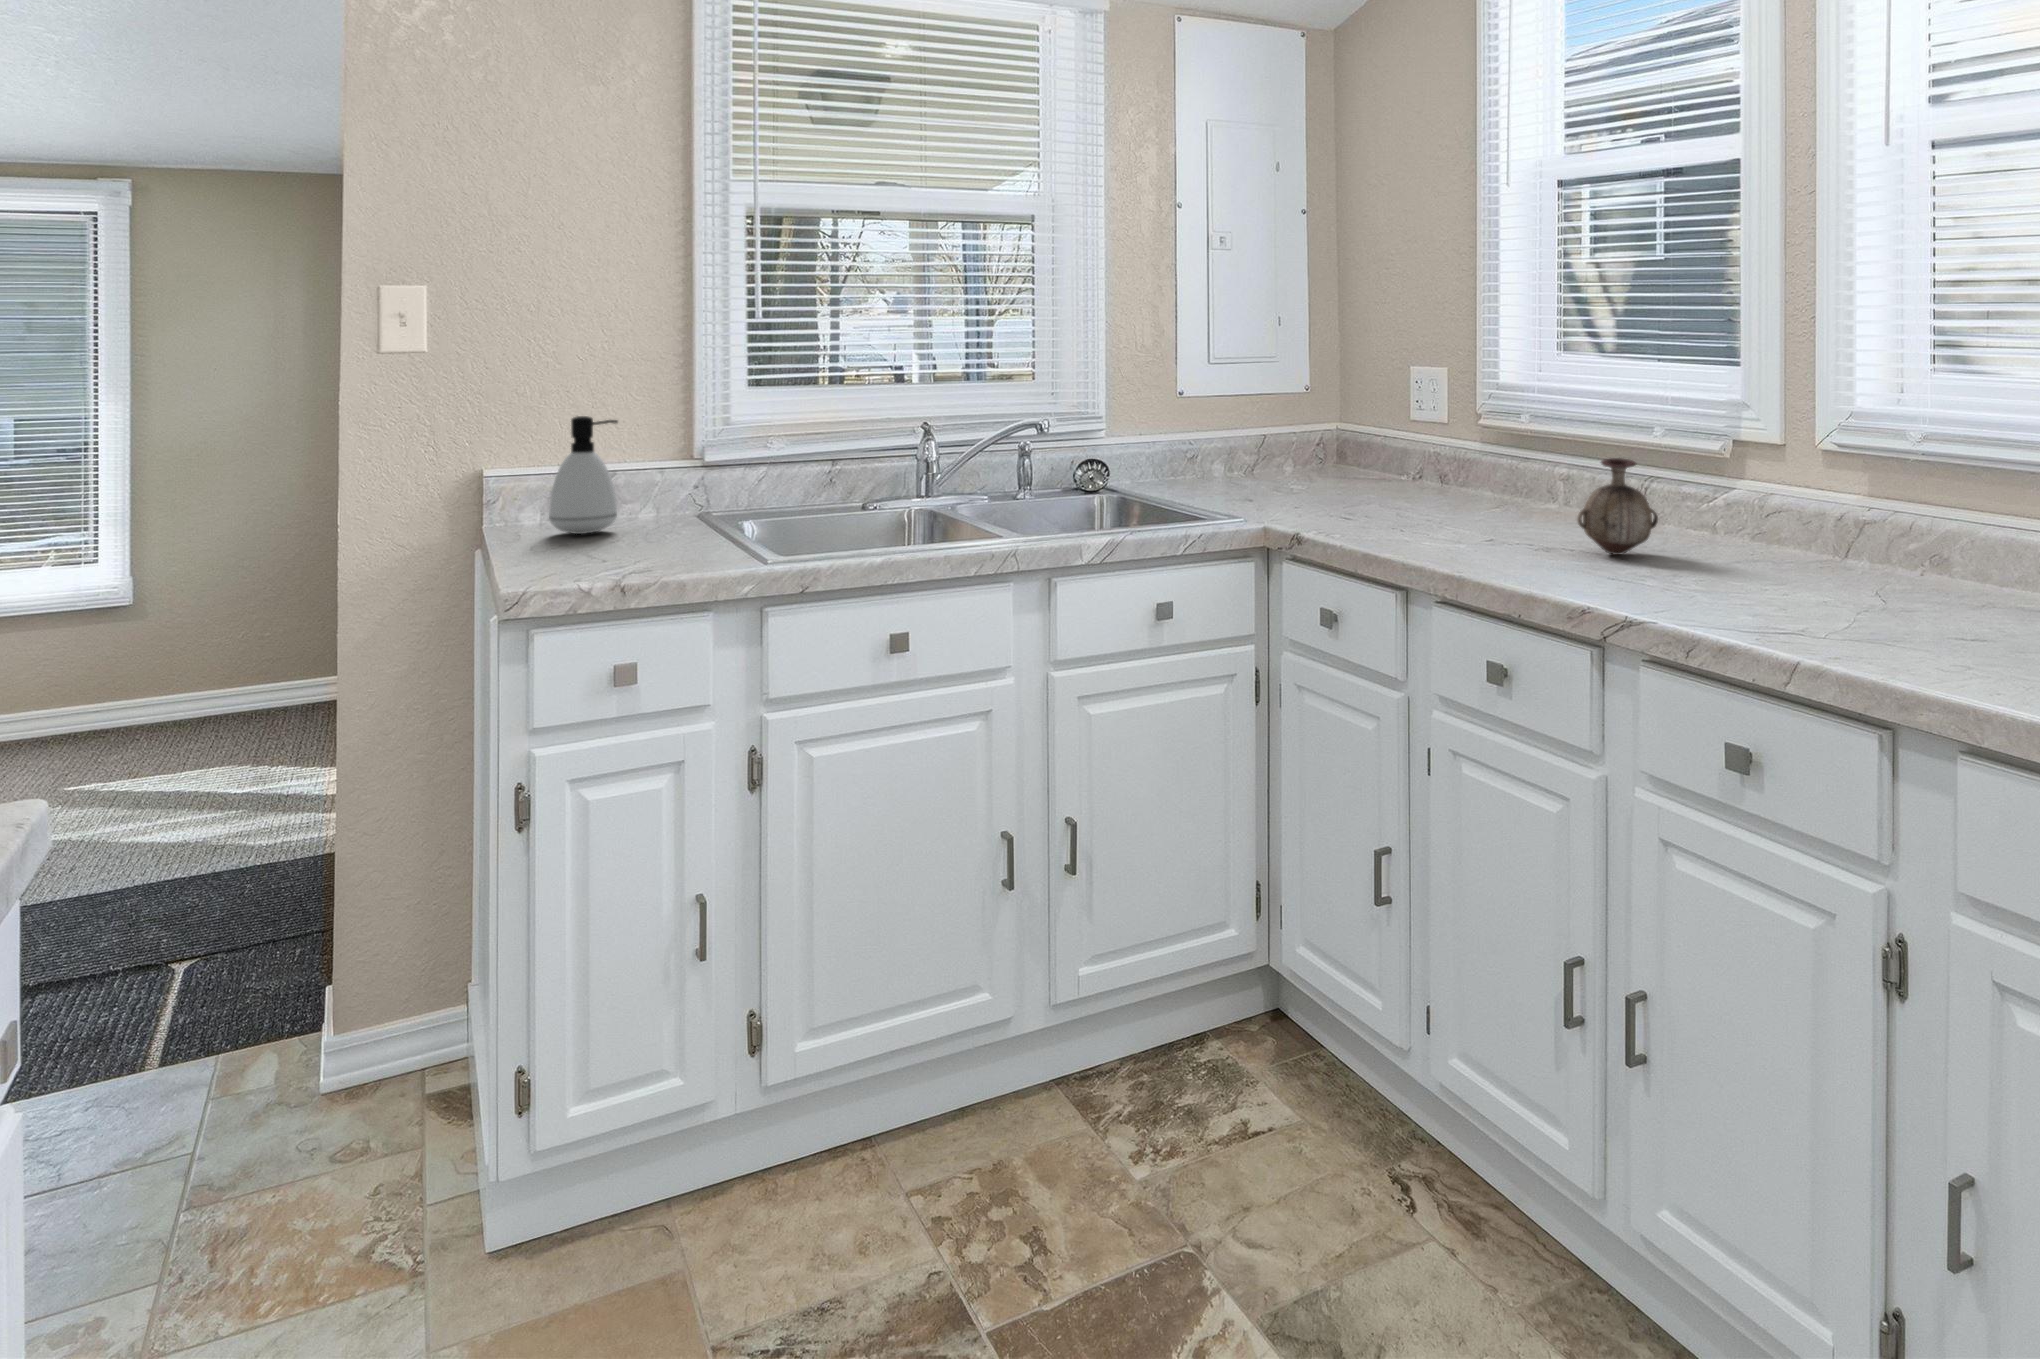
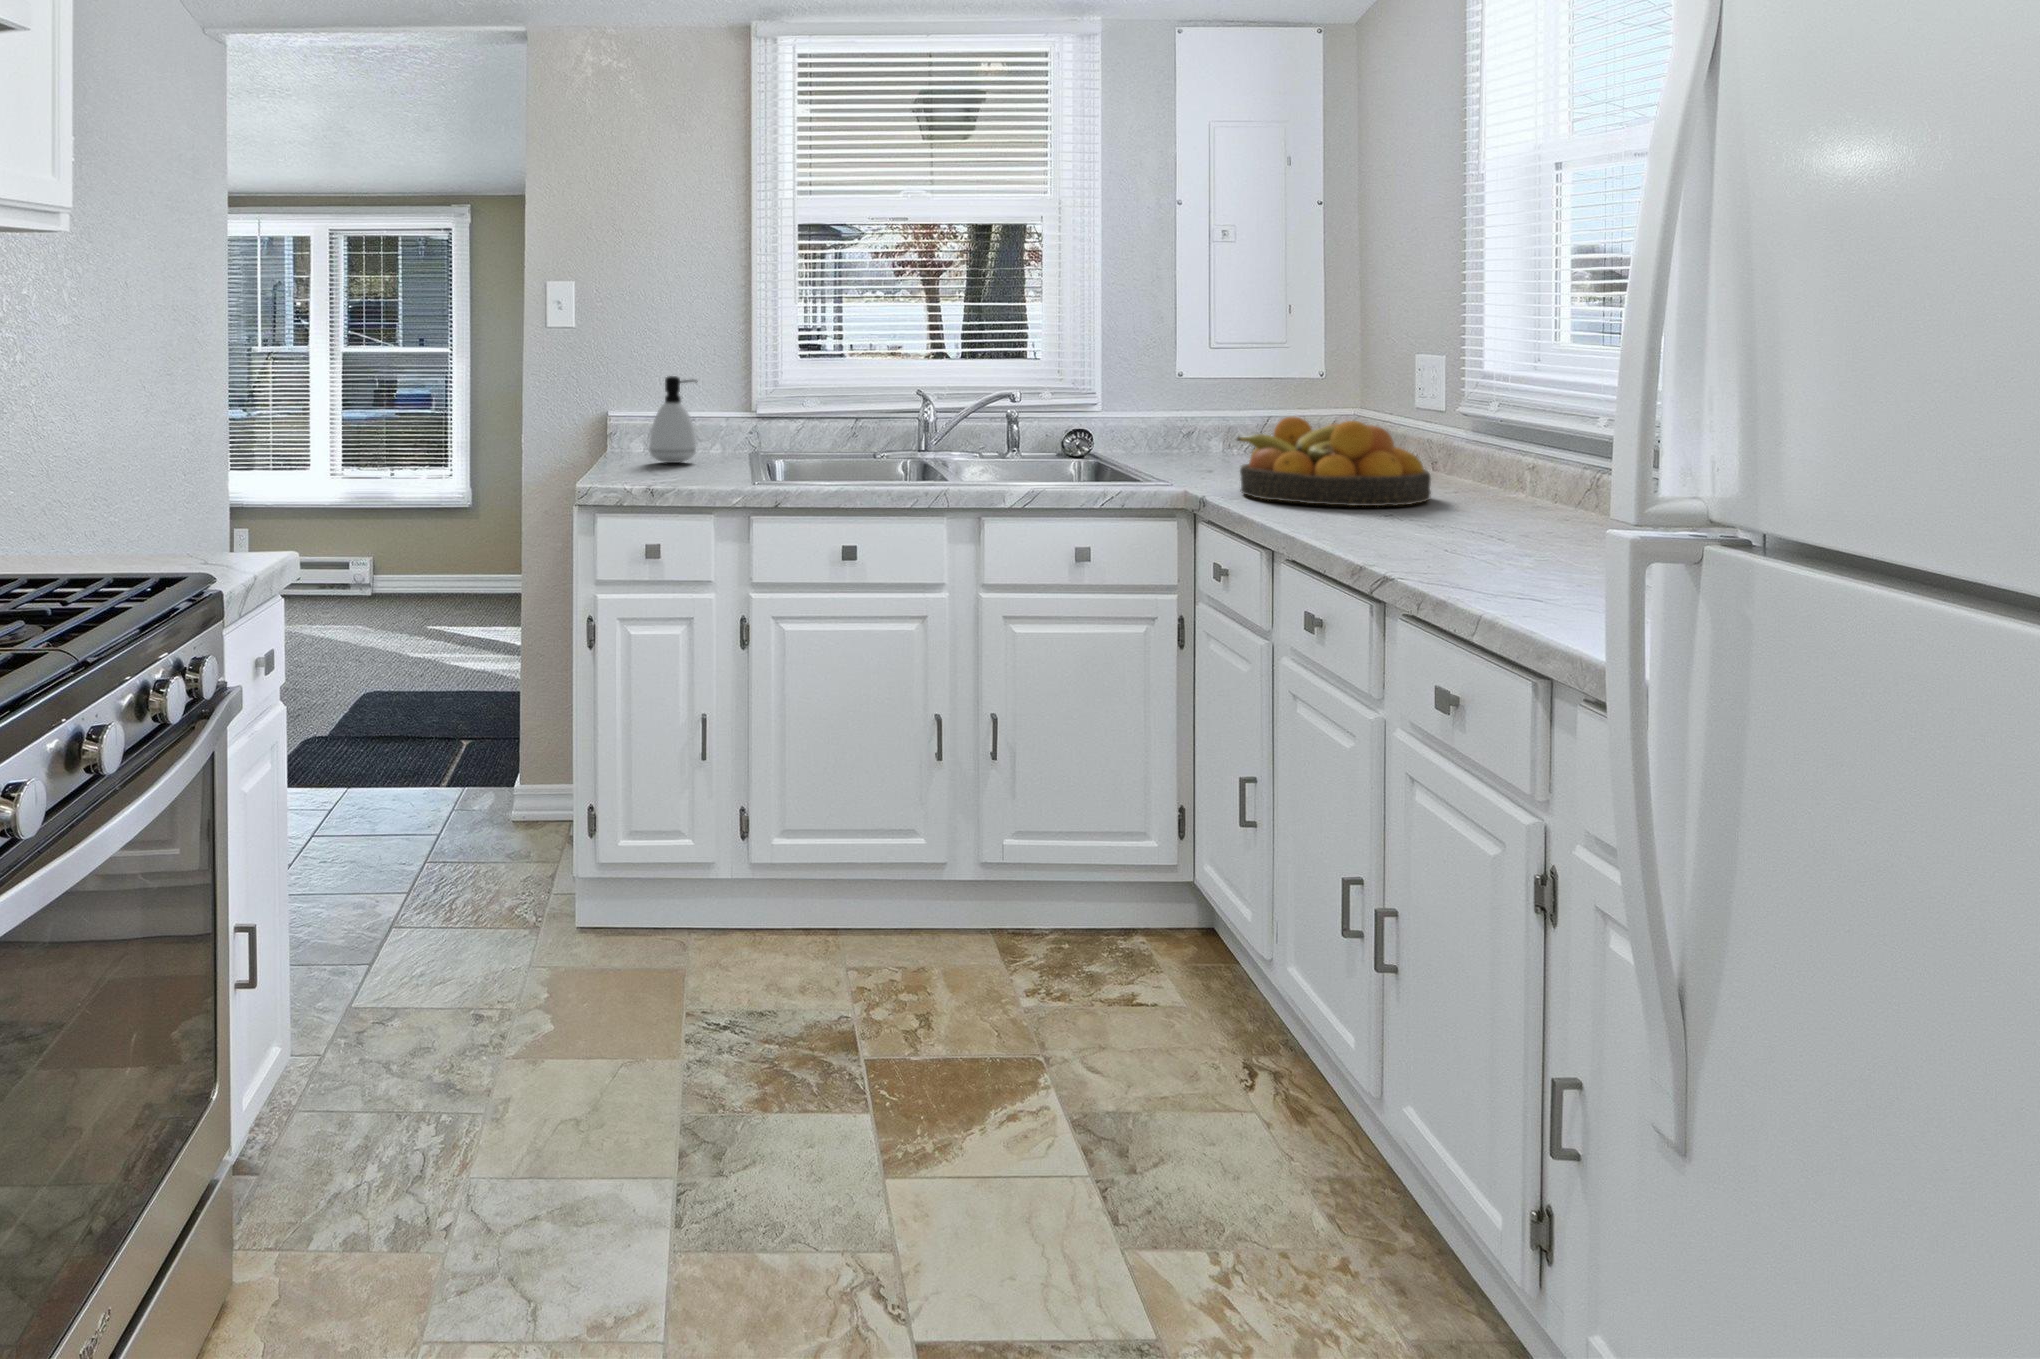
fruit bowl: none [1313,445,1506,542] -> present [1237,417,1431,506]
vase: present [1577,458,1658,555] -> none [1464,432,1552,525]

